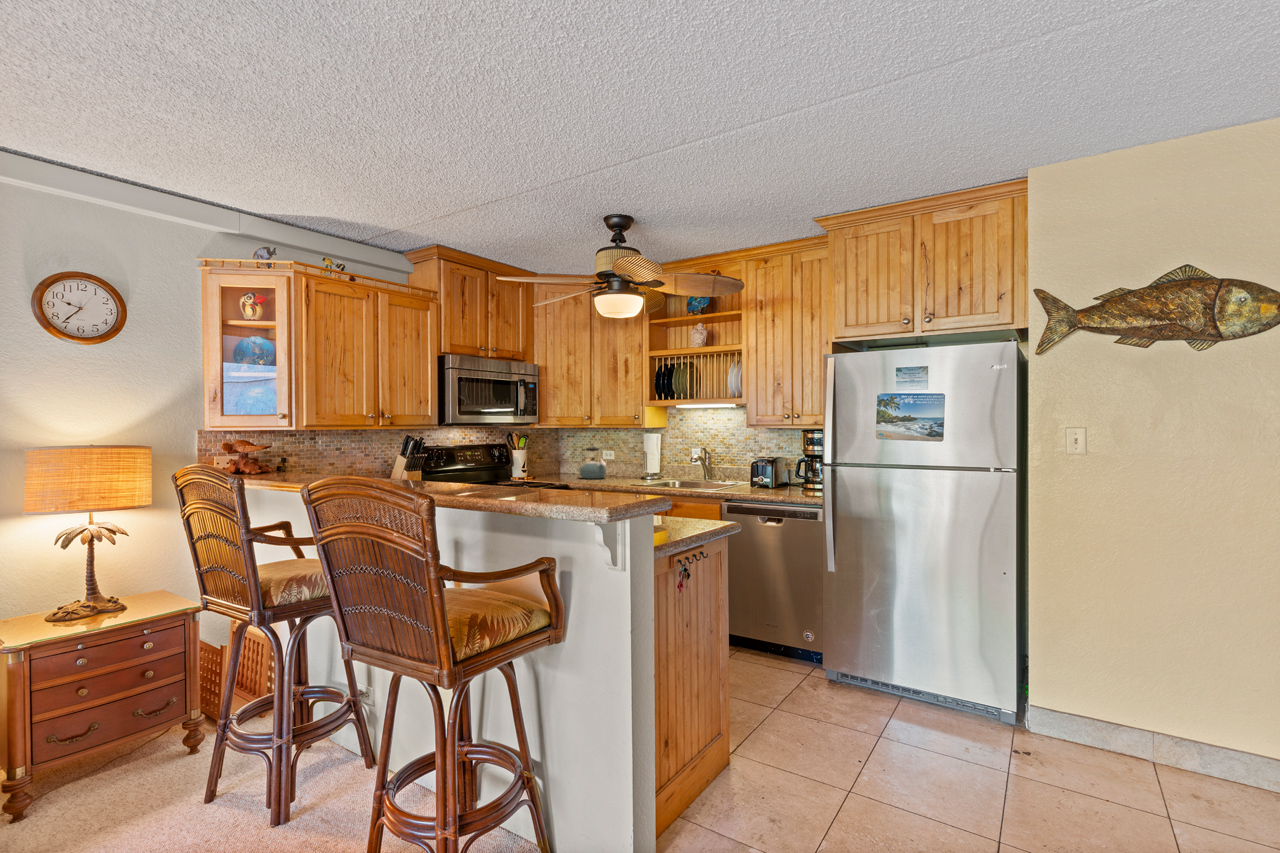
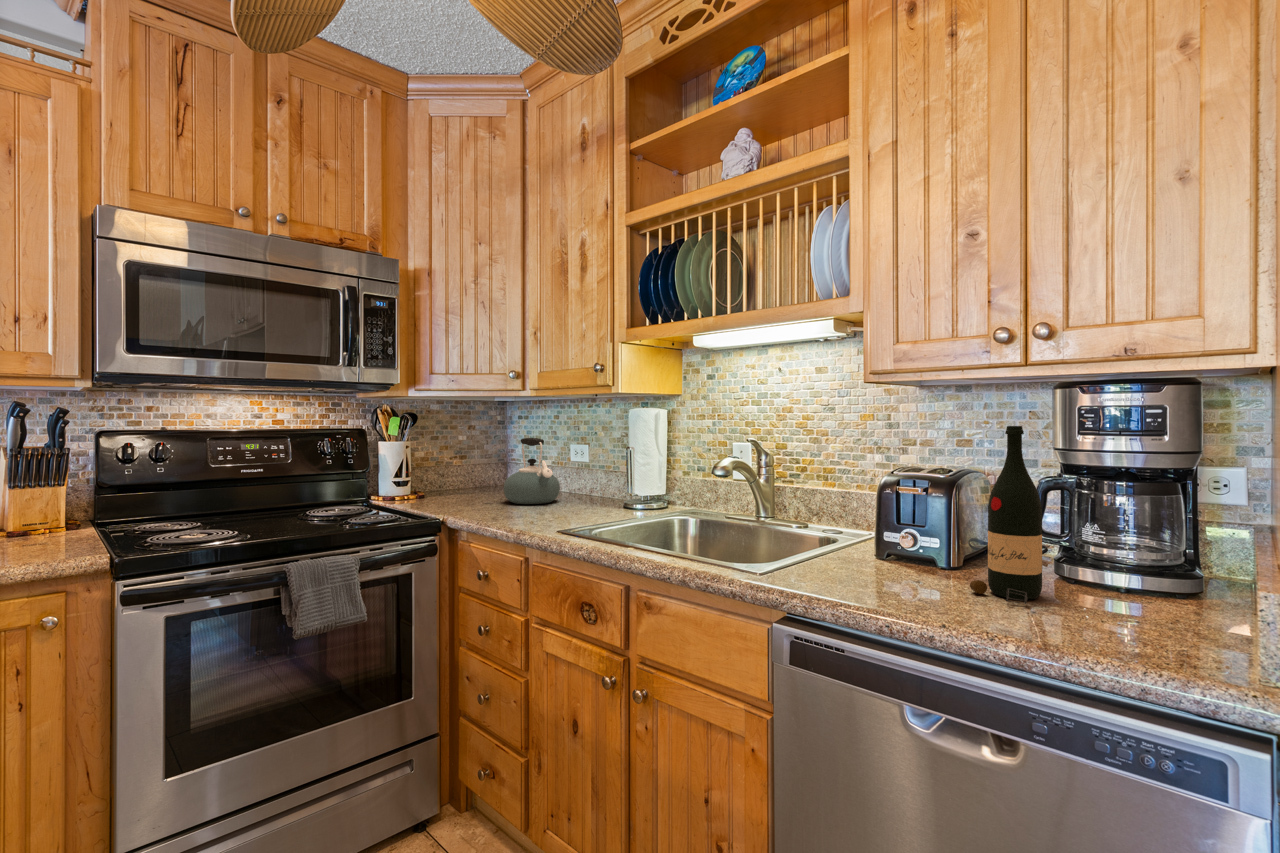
wine bottle: none [778,443,797,492] -> present [970,426,1042,604]

